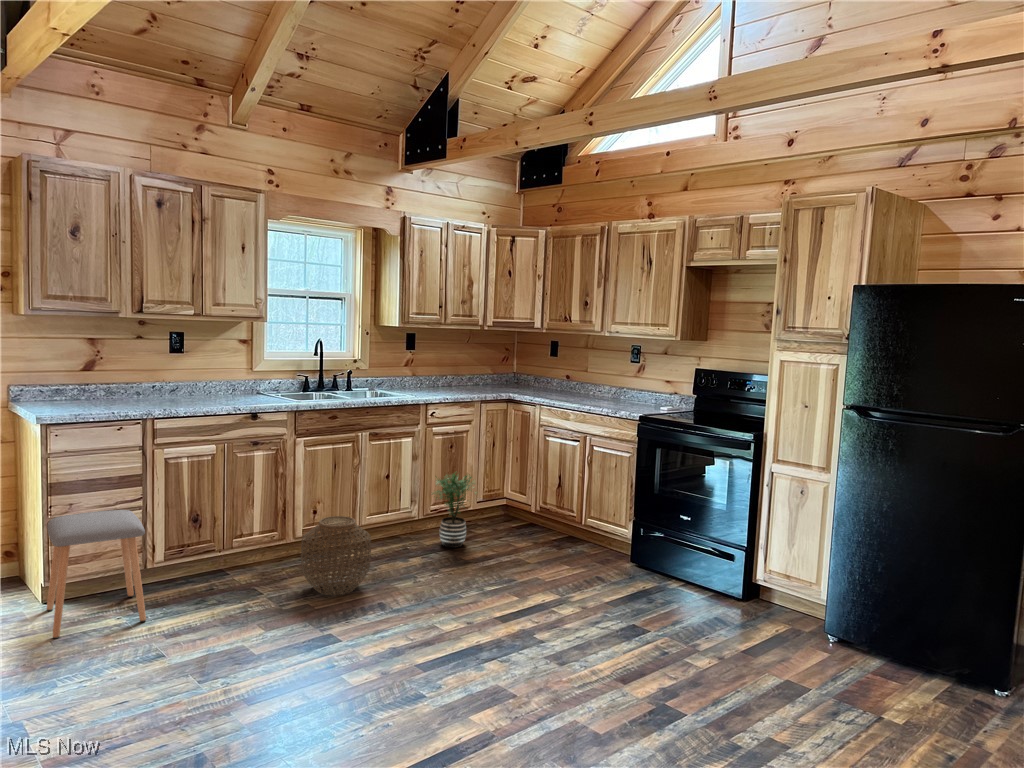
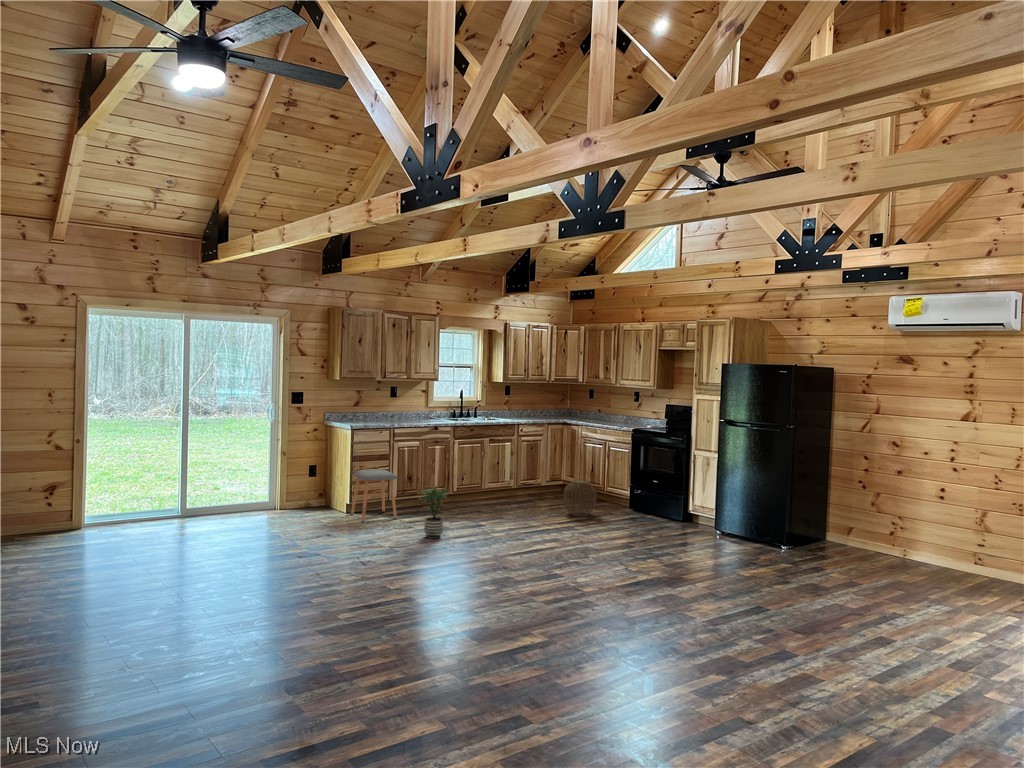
potted plant: present [433,472,473,548] -> present [420,486,447,539]
woven basket: present [301,516,371,595] -> present [564,480,597,516]

